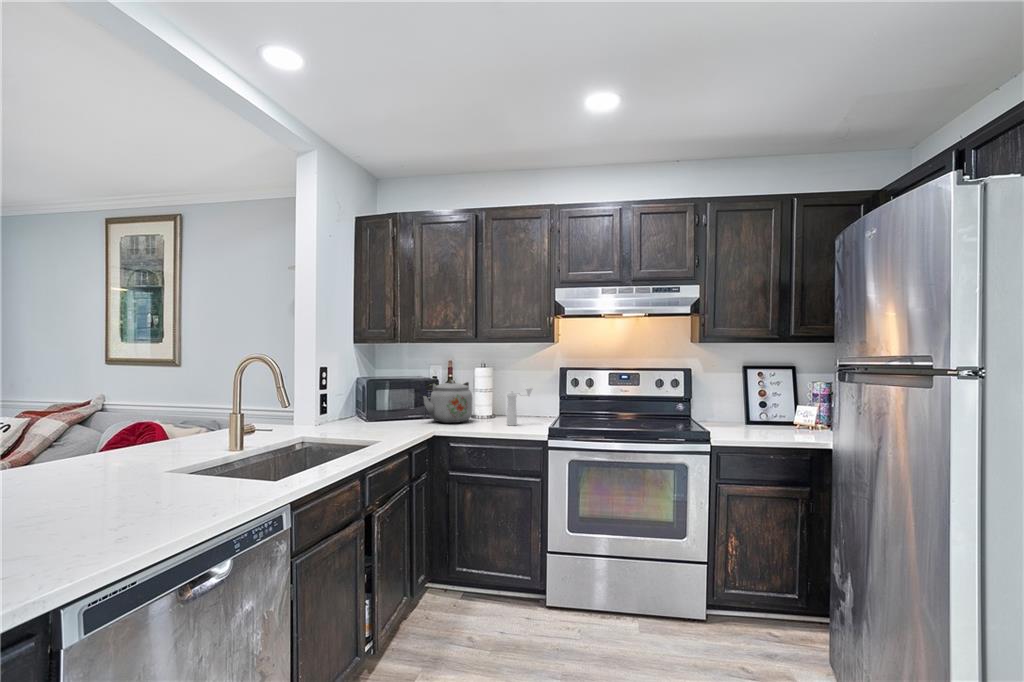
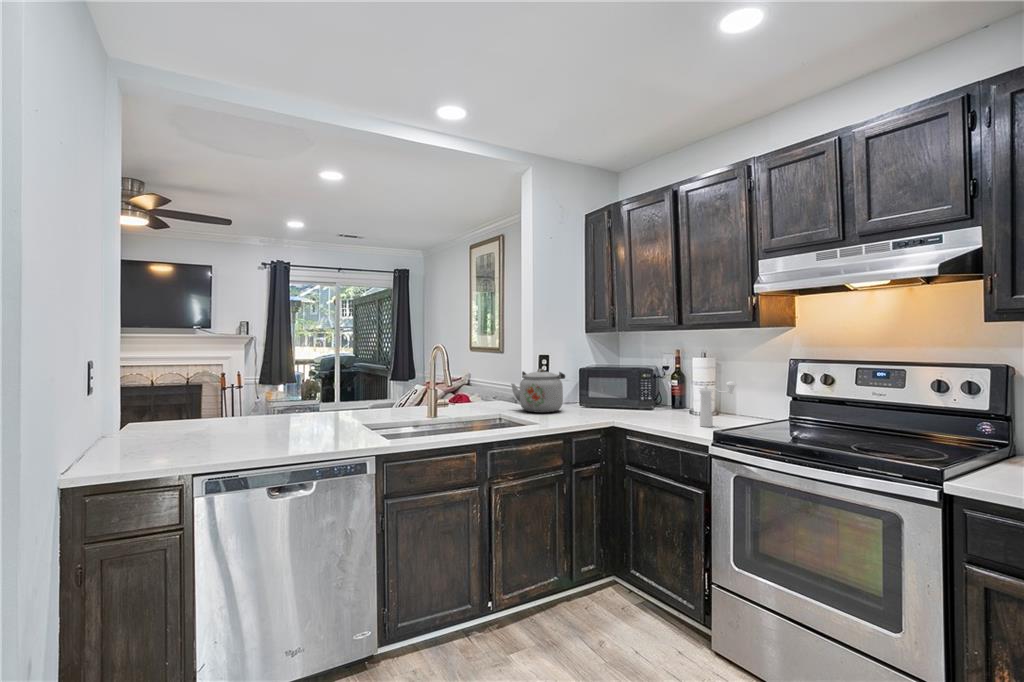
kettle: present [423,380,473,423] -> present [511,369,565,413]

